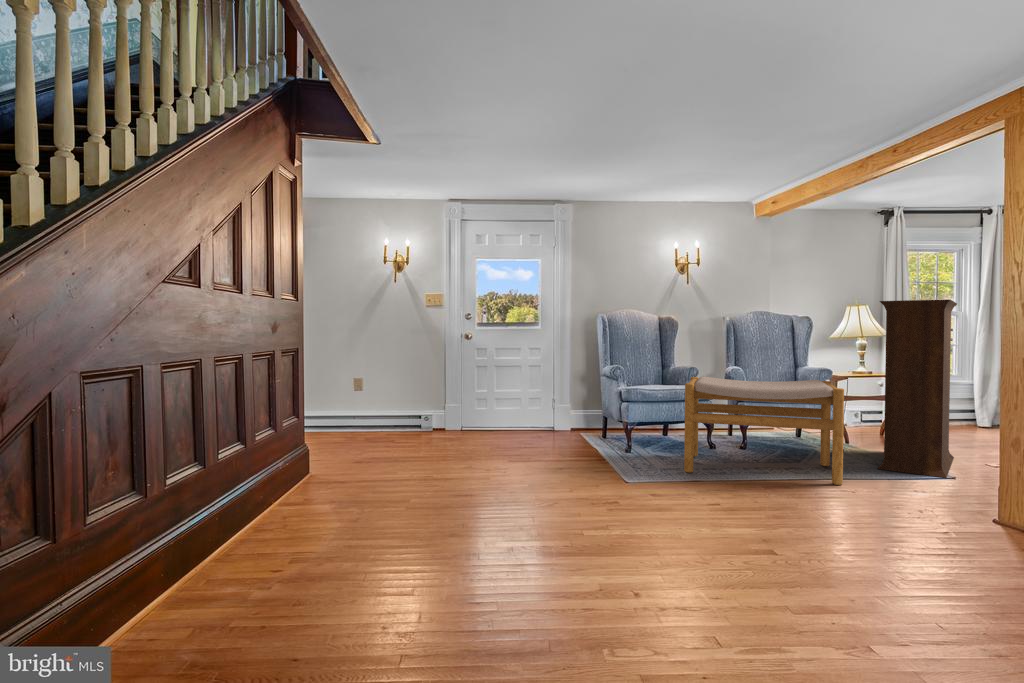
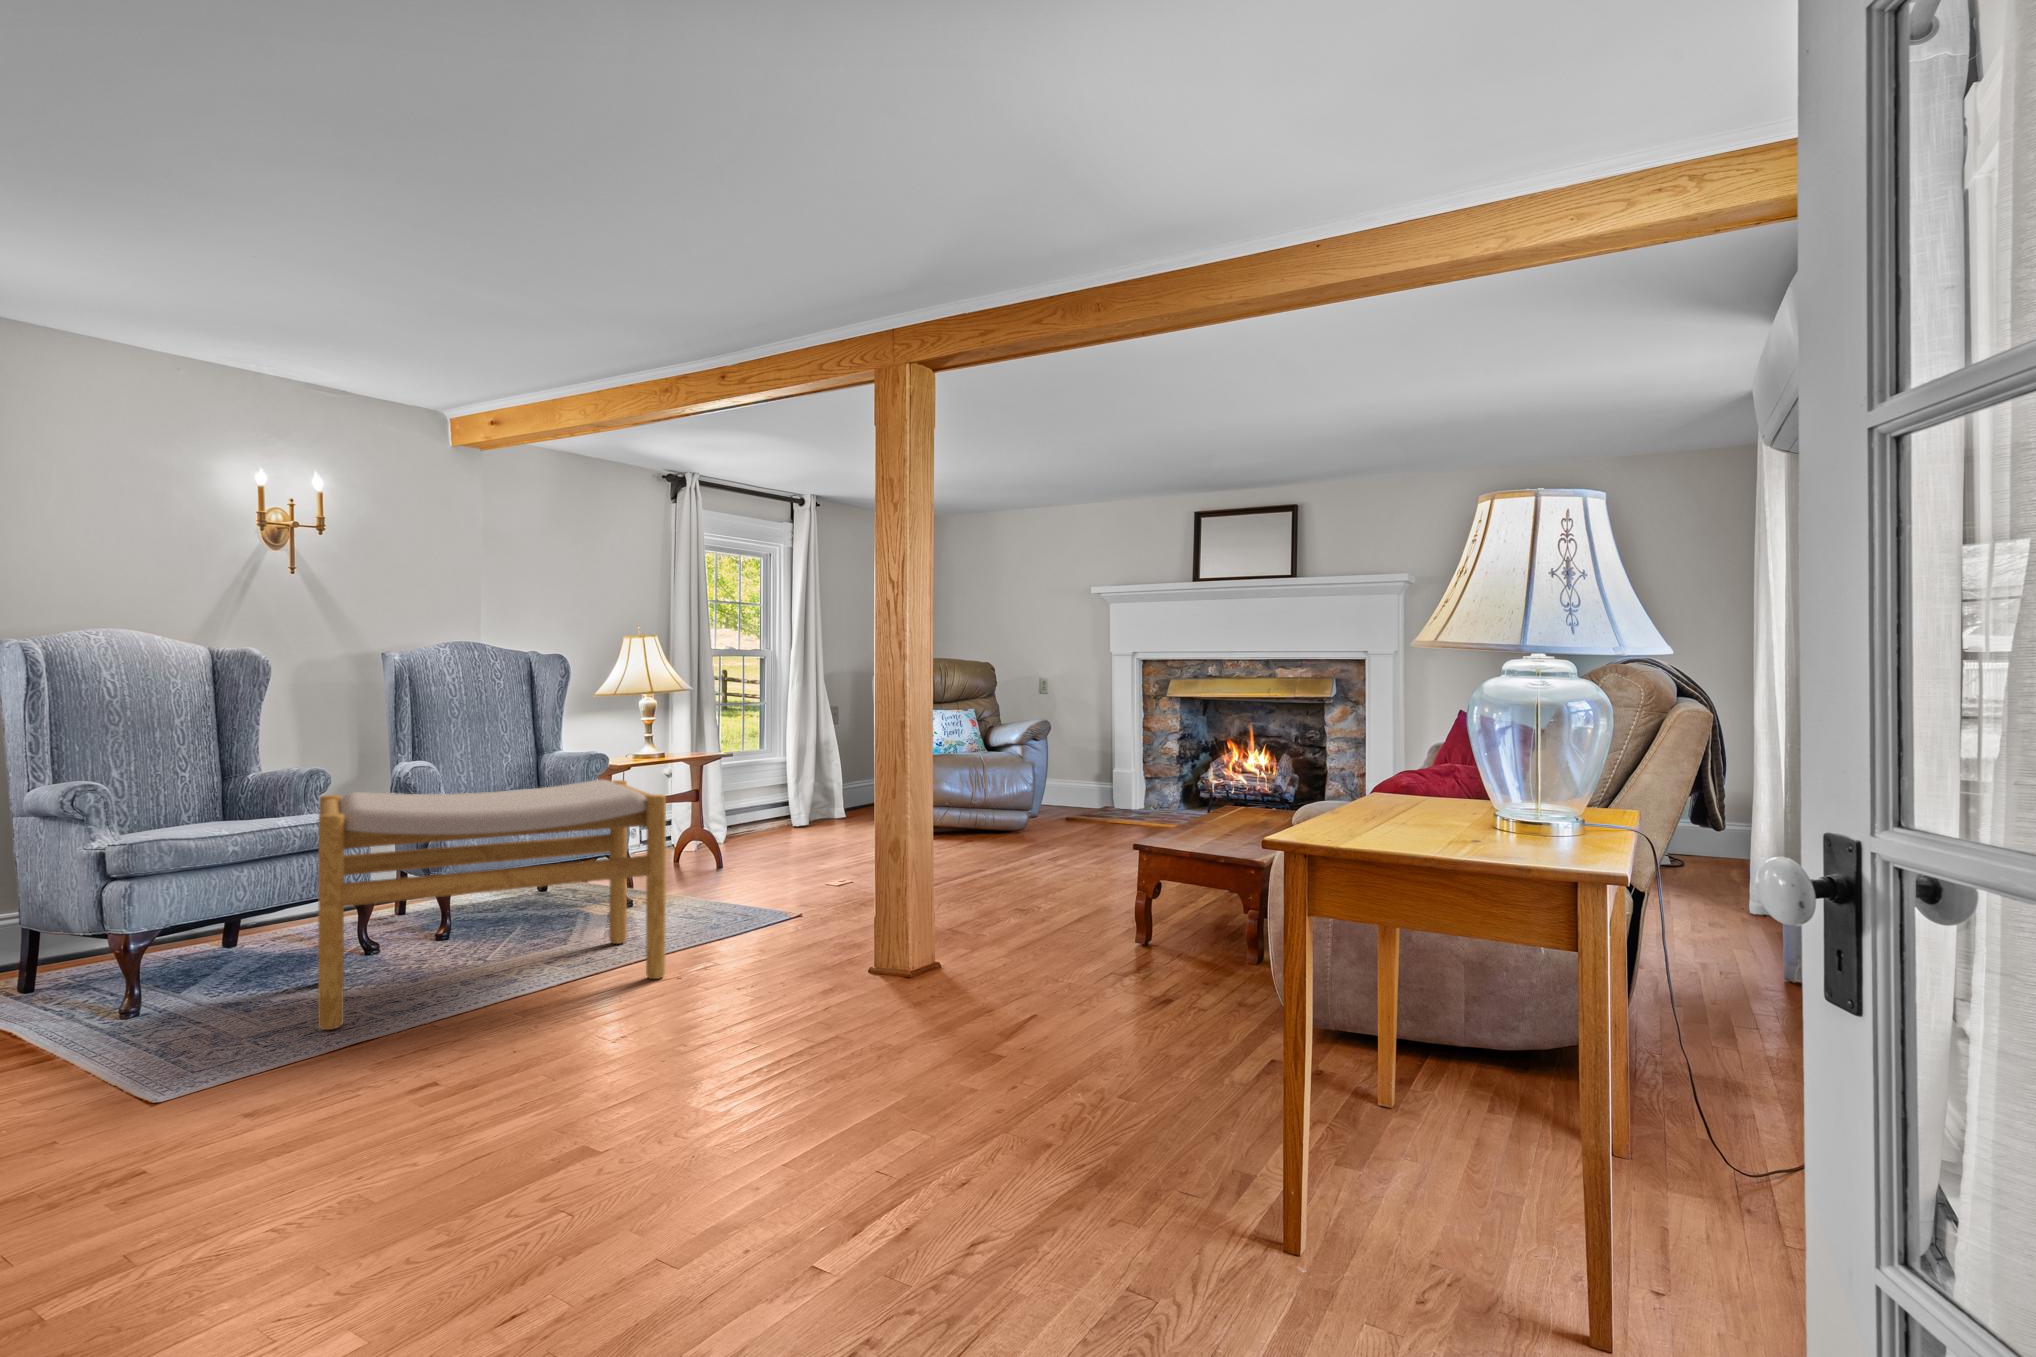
bookcase: present [878,299,957,478] -> none [703,631,807,929]

